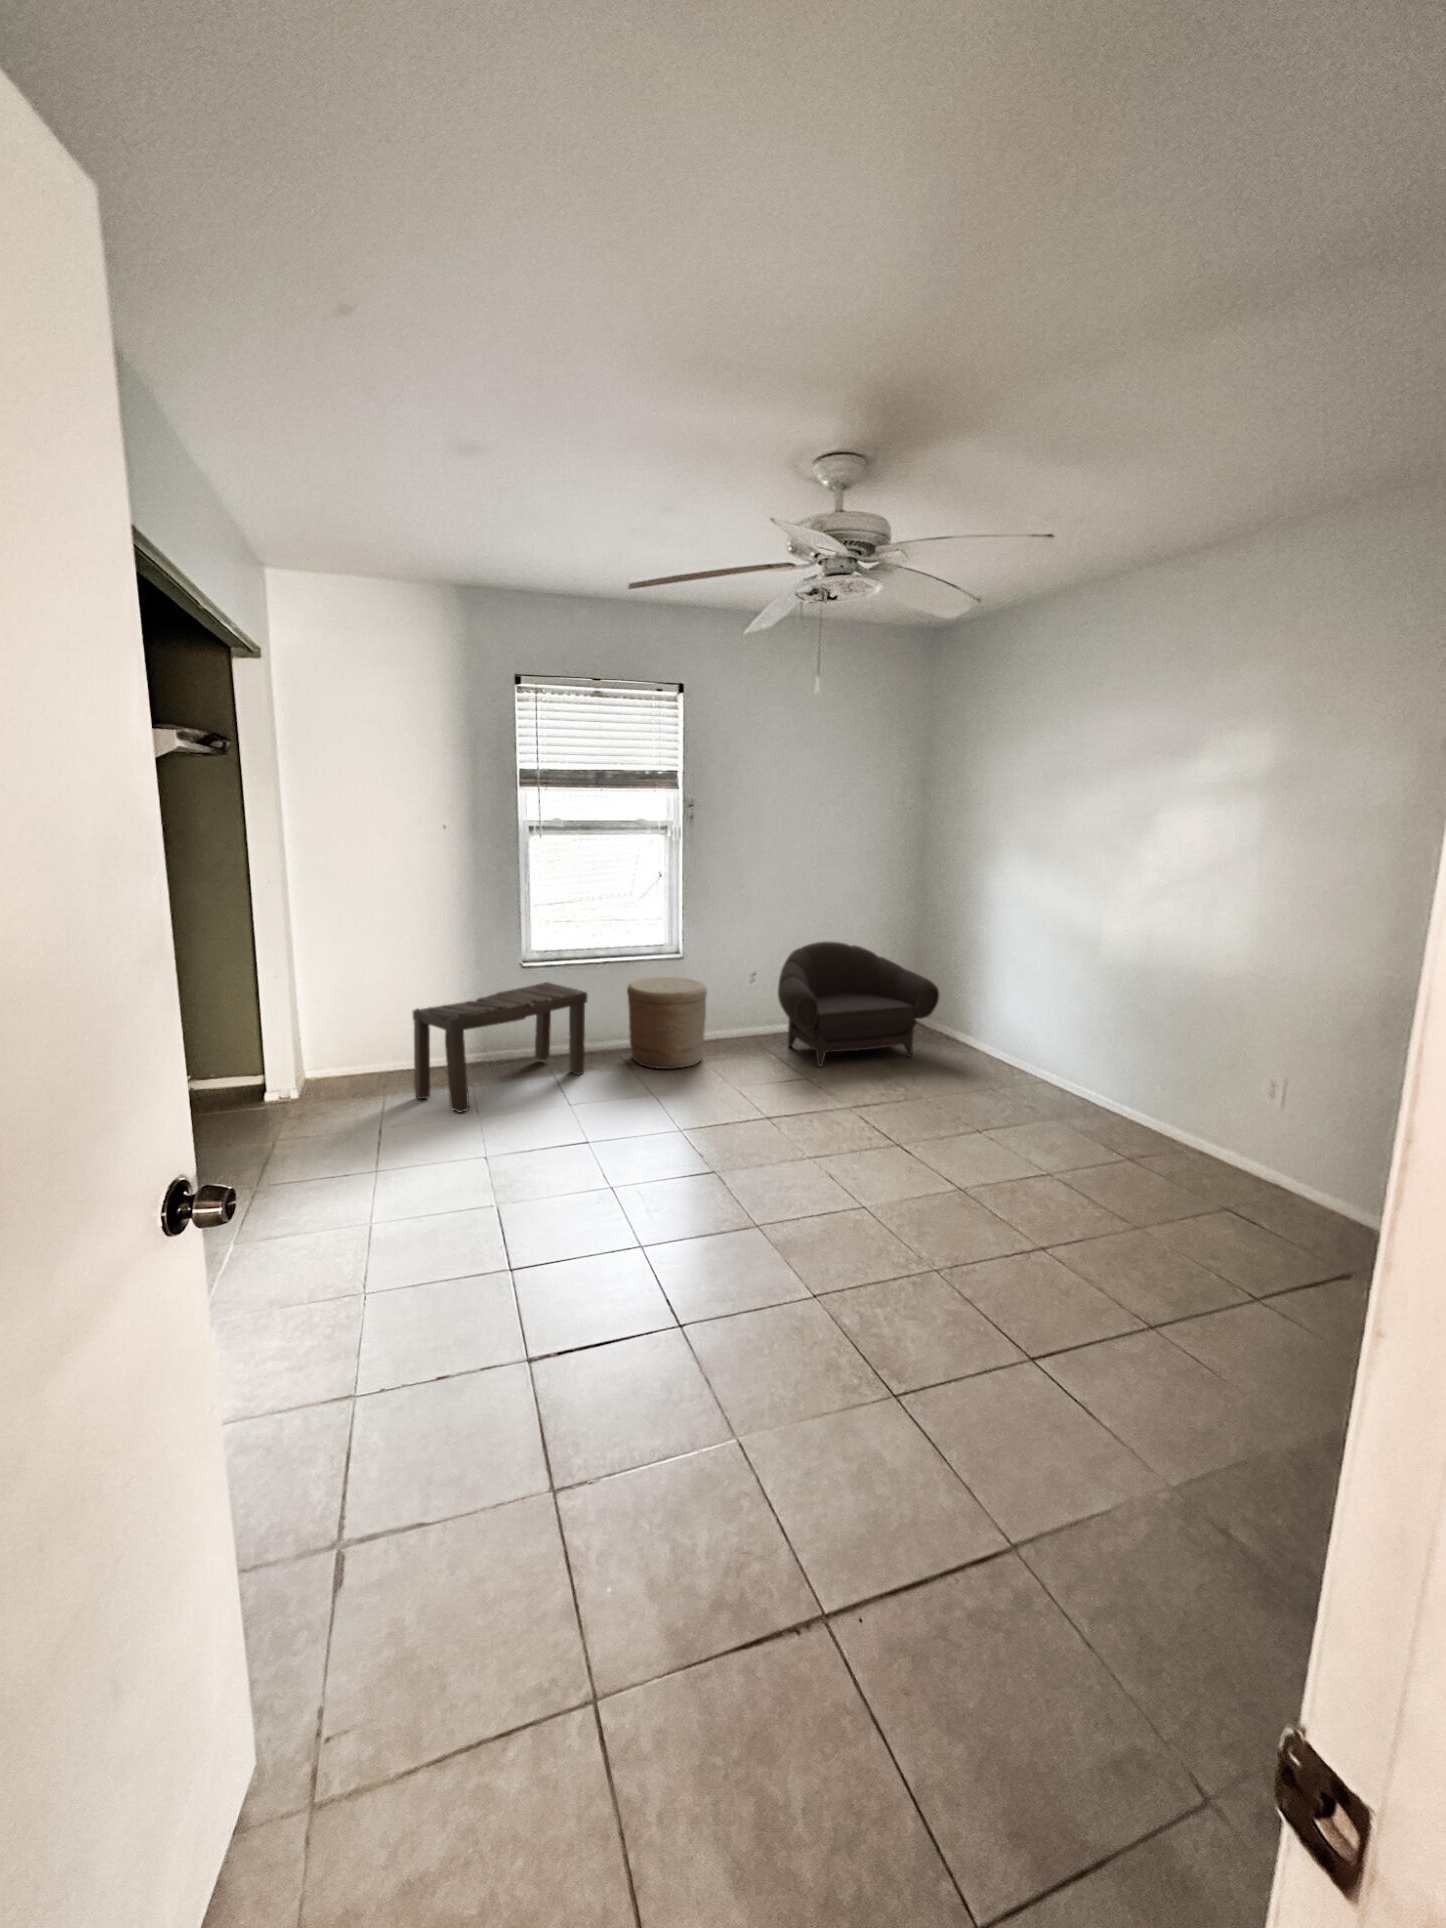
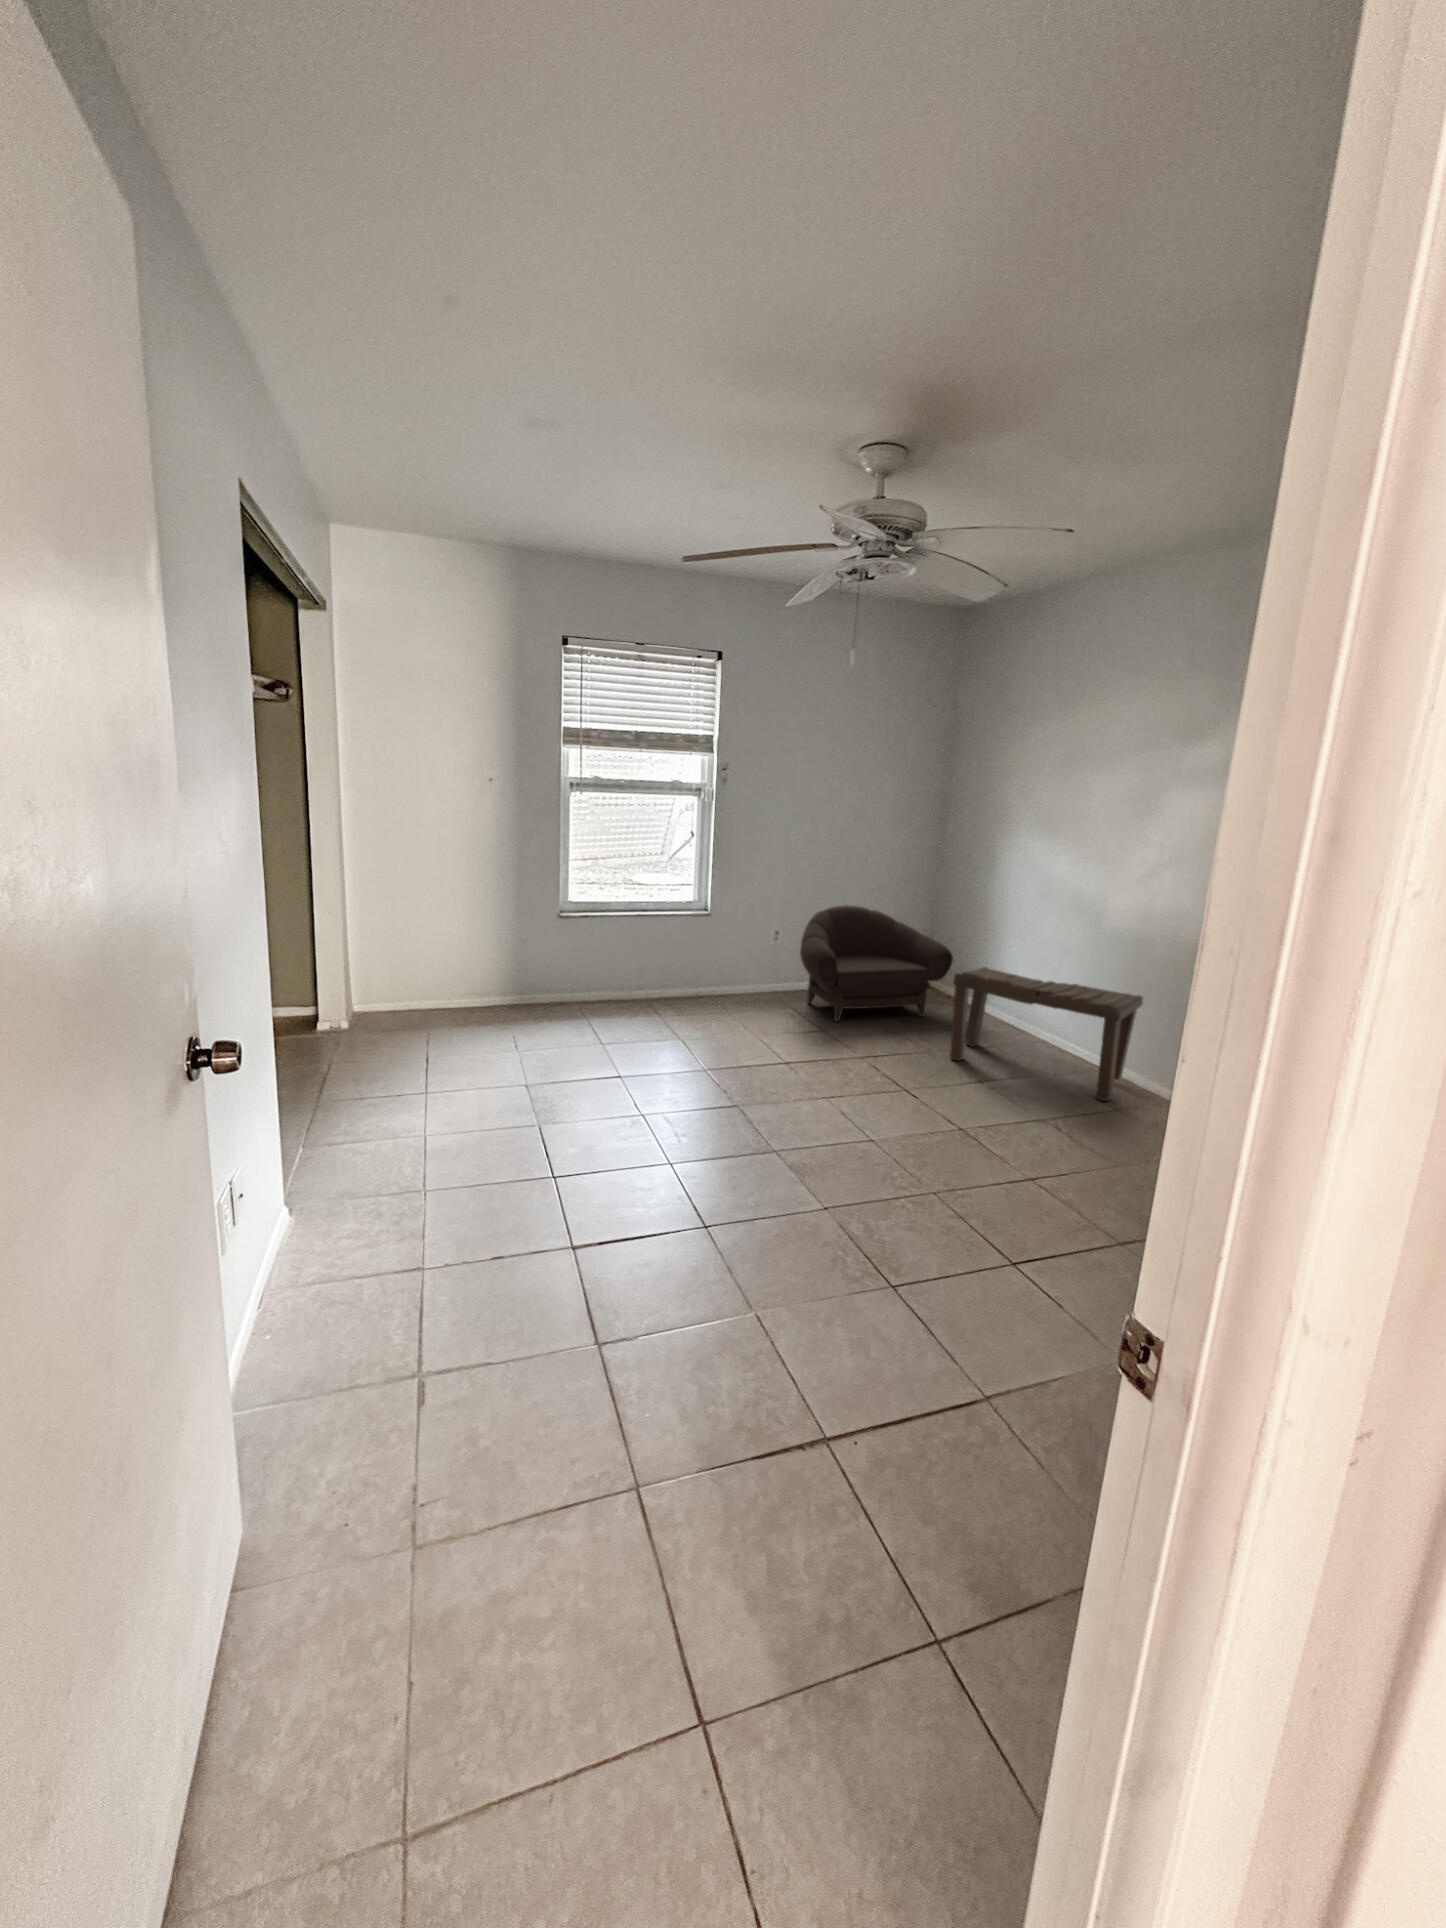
woven basket: present [627,977,707,1069] -> none [658,933,734,1019]
bench: present [413,982,588,1112] -> present [950,967,1143,1101]

